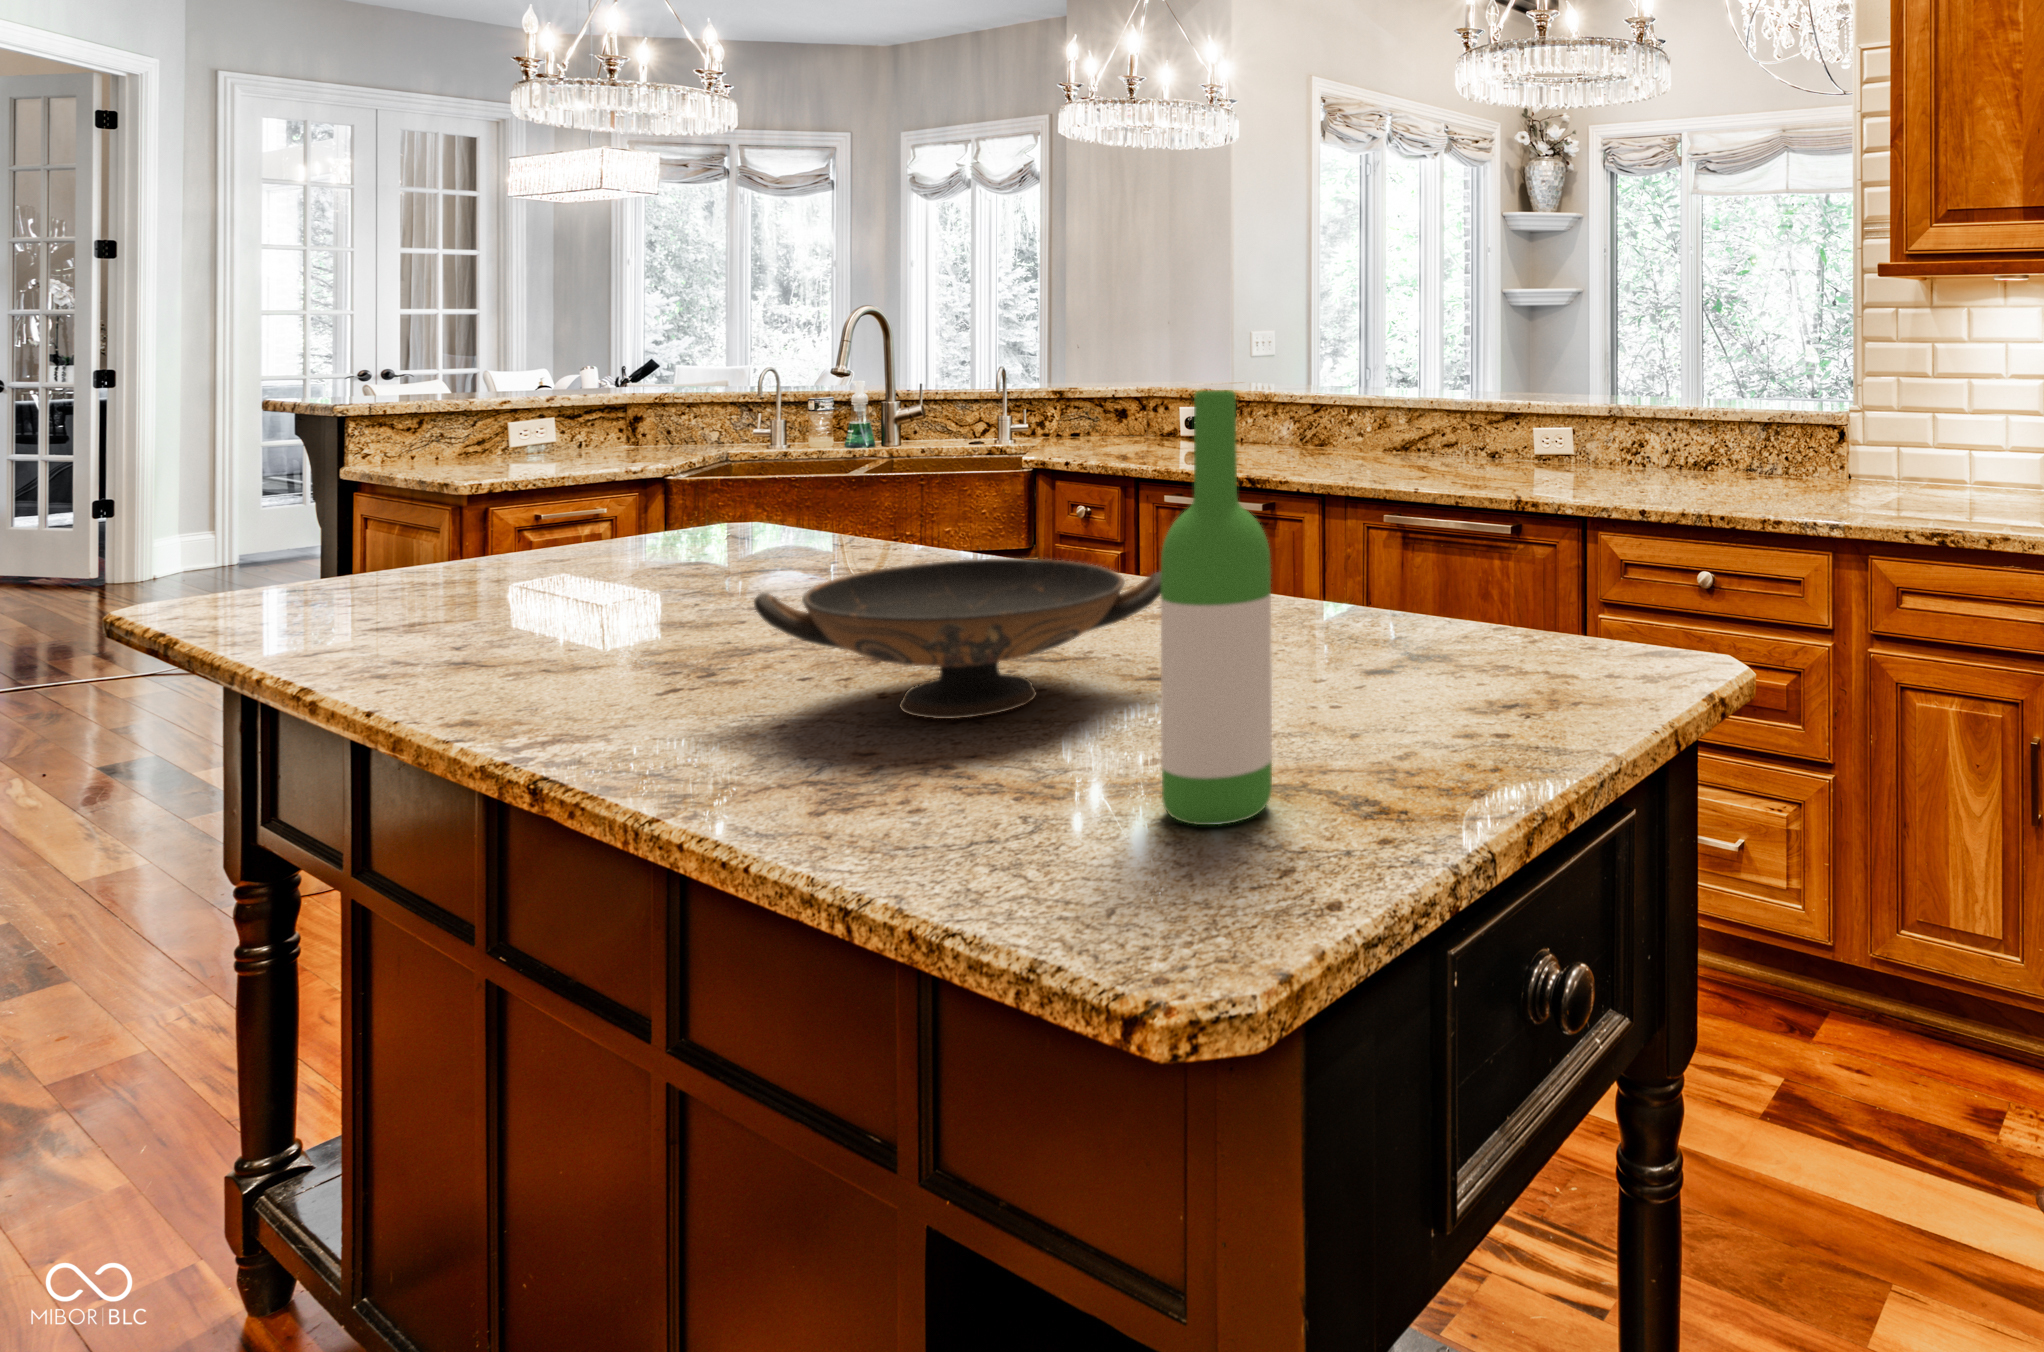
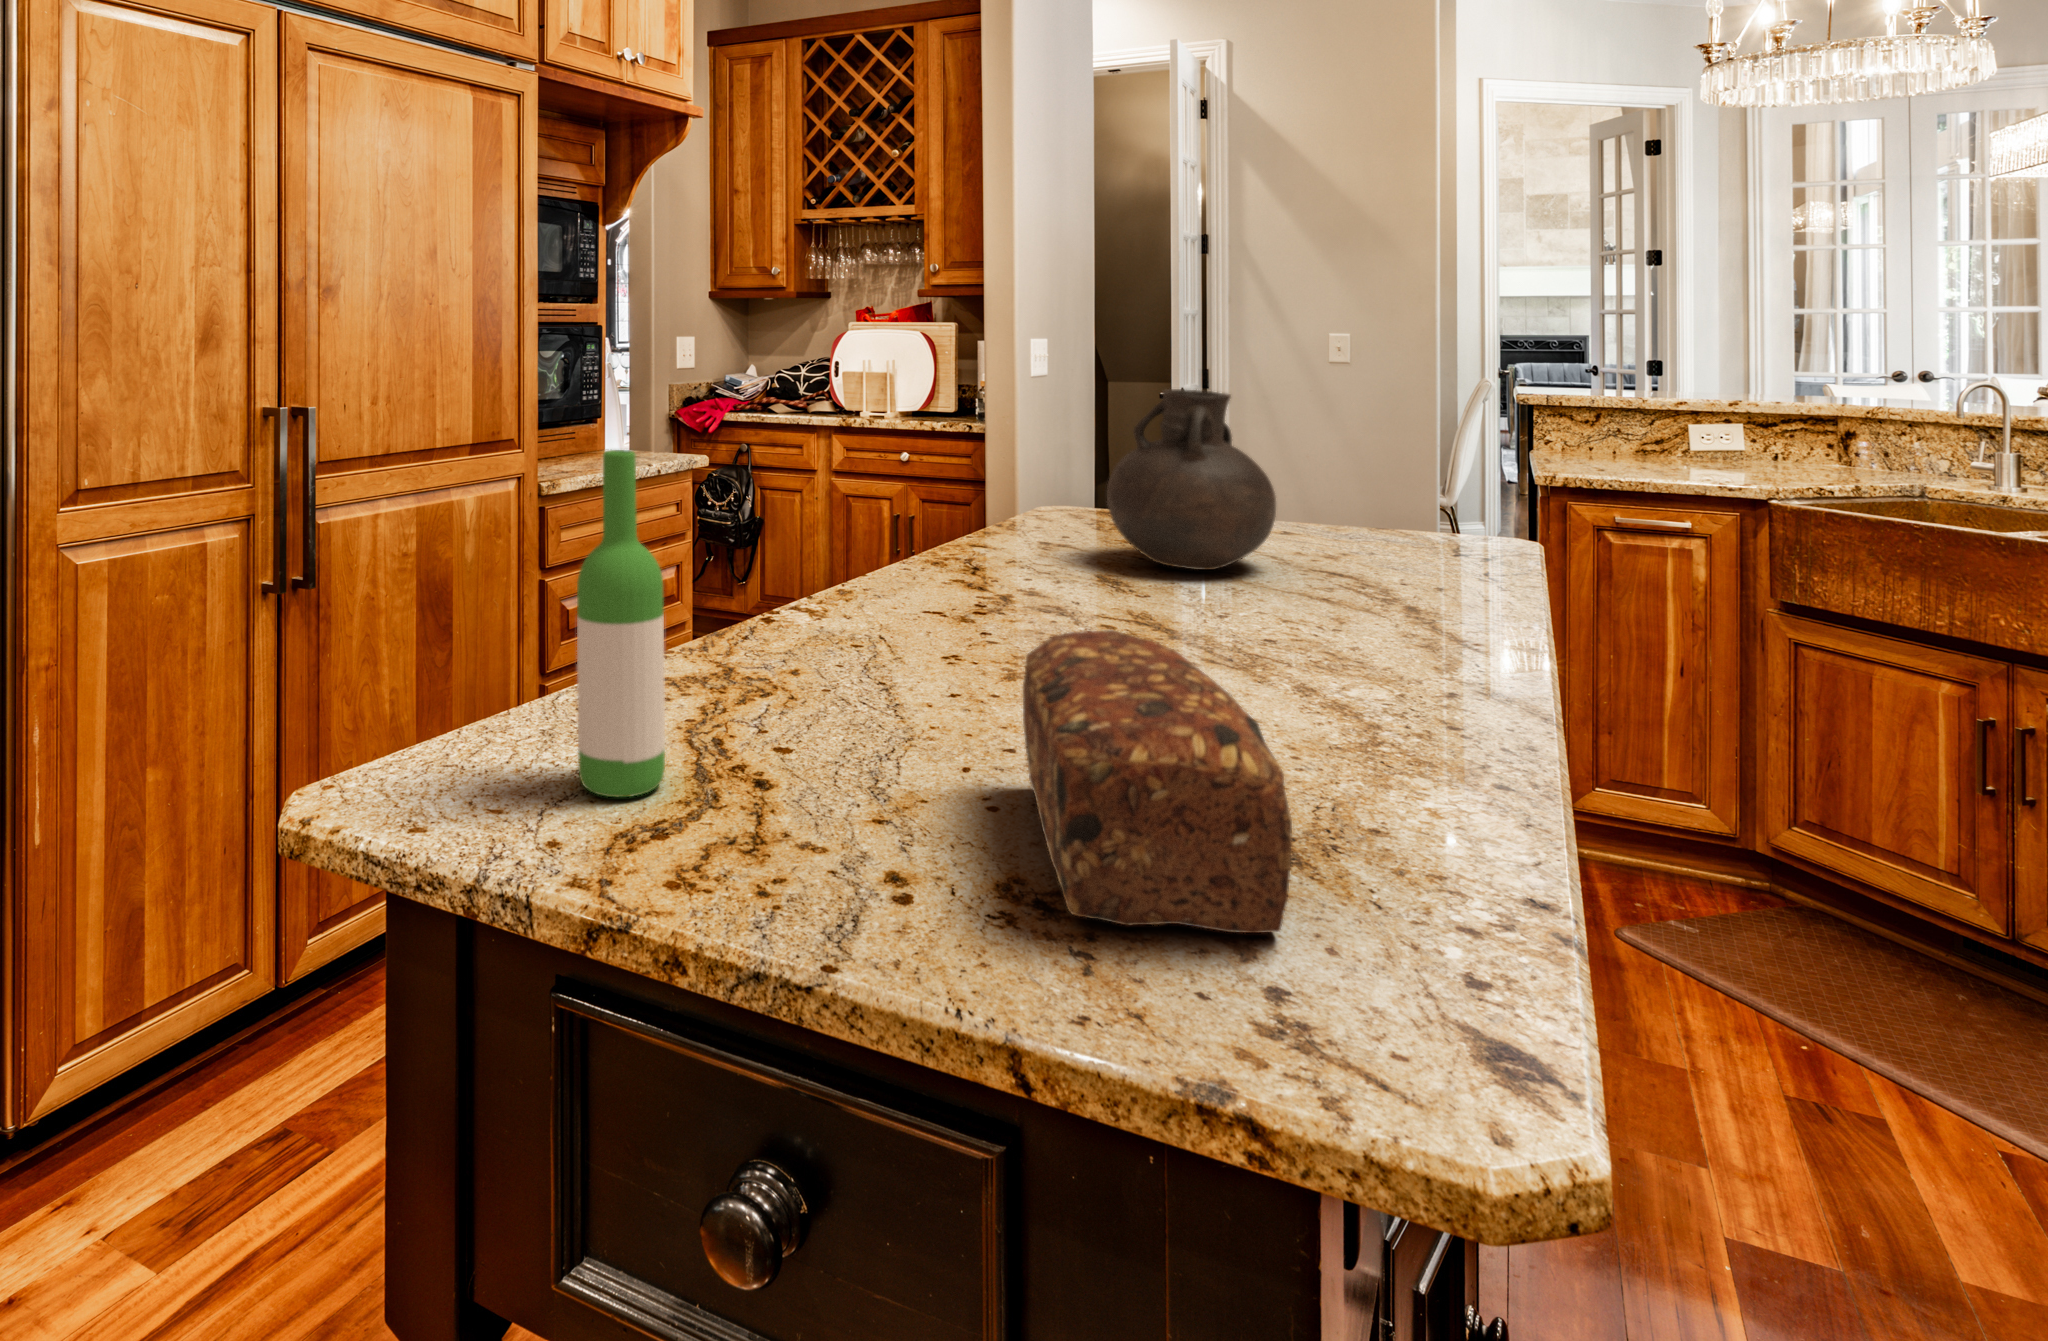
vase: none [539,369,766,583] -> present [1107,389,1276,570]
bread loaf: none [1299,519,1592,683] -> present [1023,630,1292,933]
decorative bowl: present [754,558,1161,719] -> none [763,561,1011,702]

